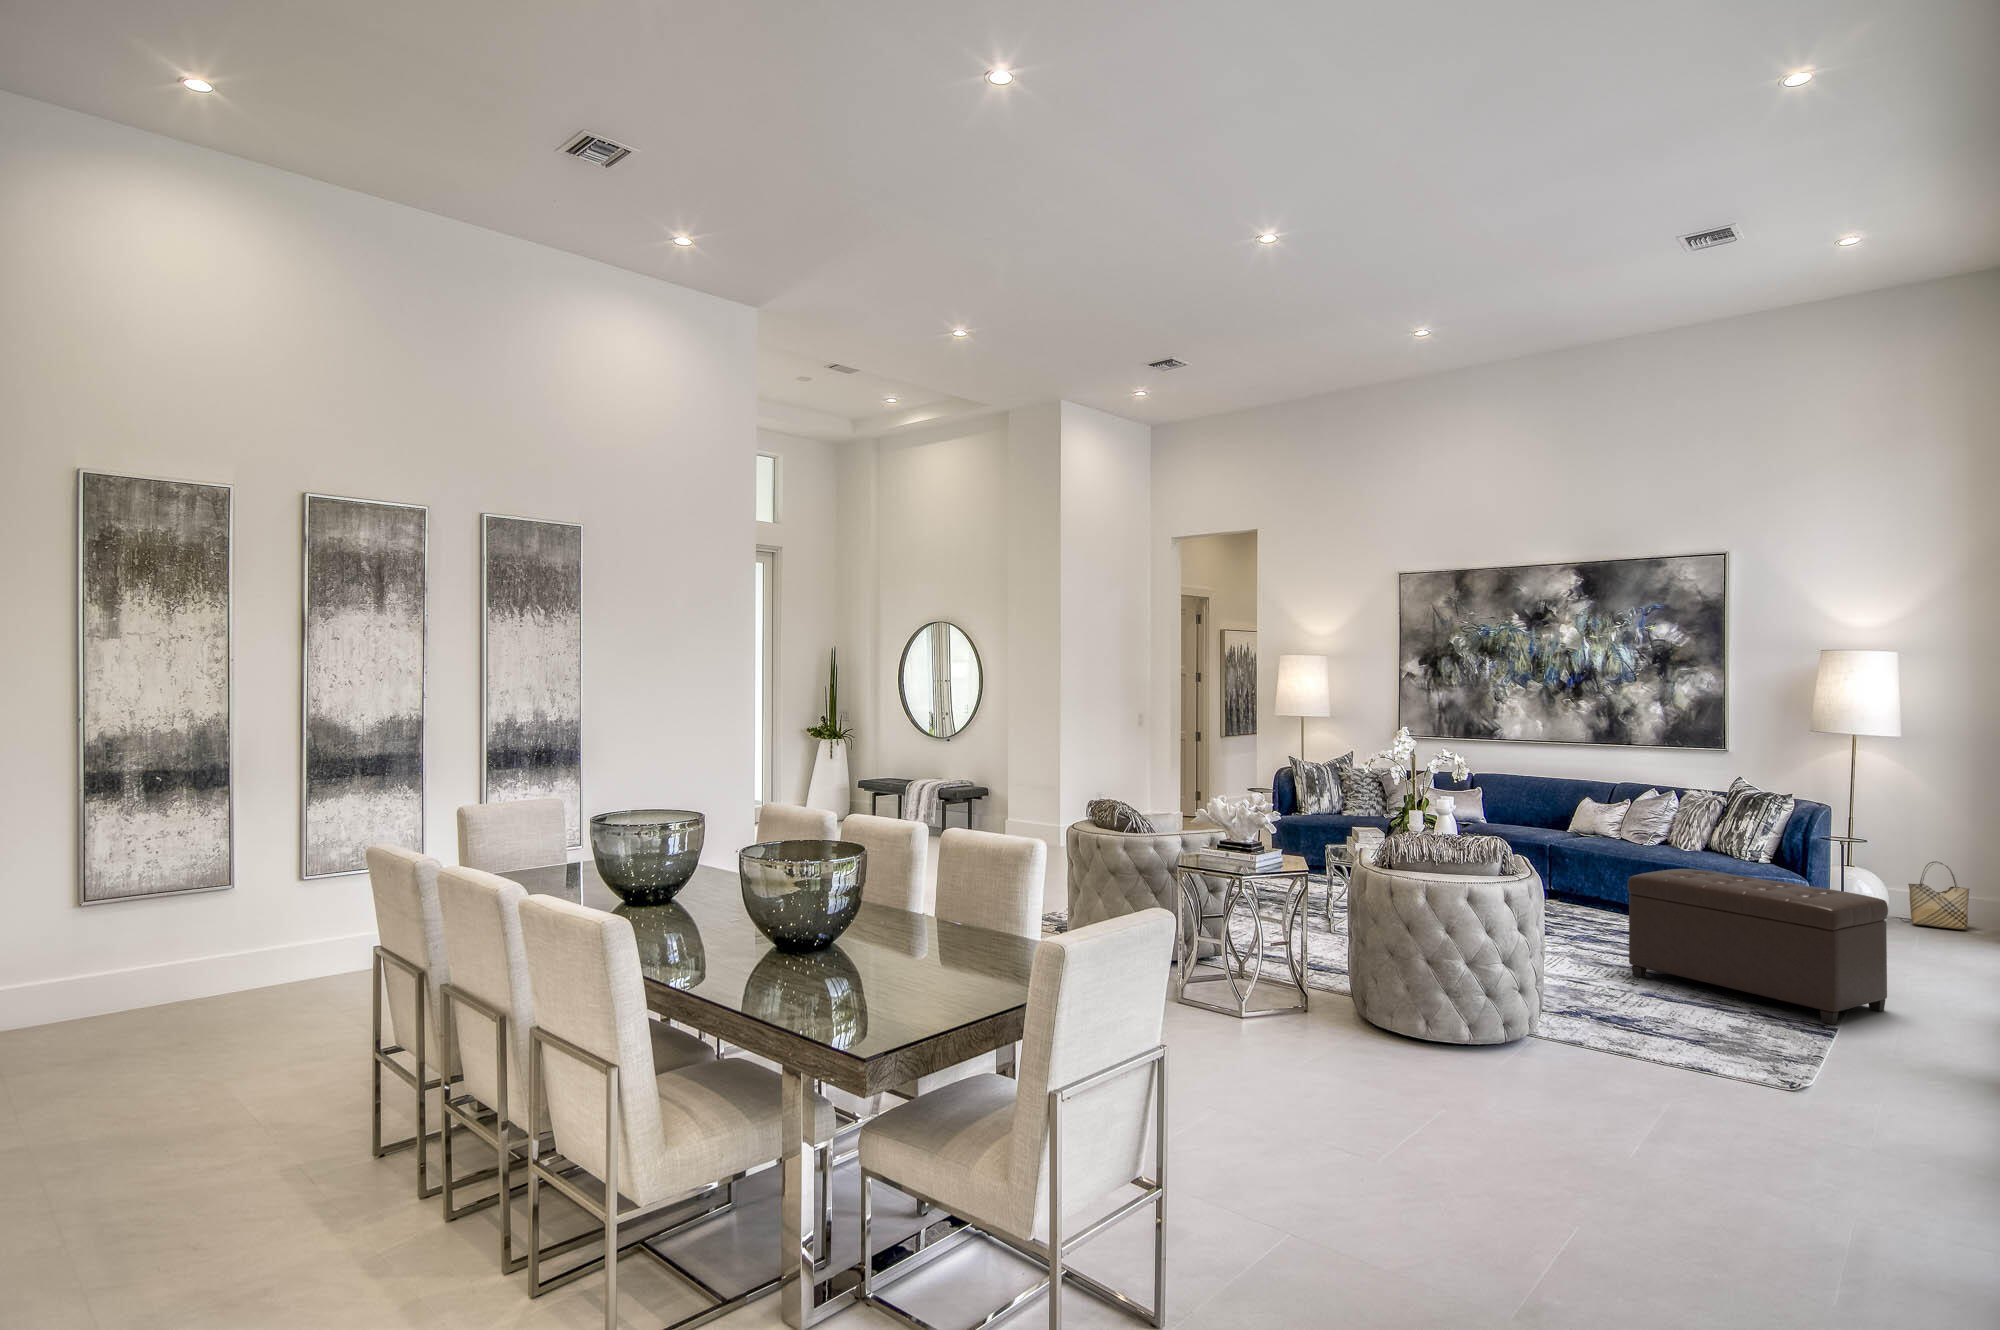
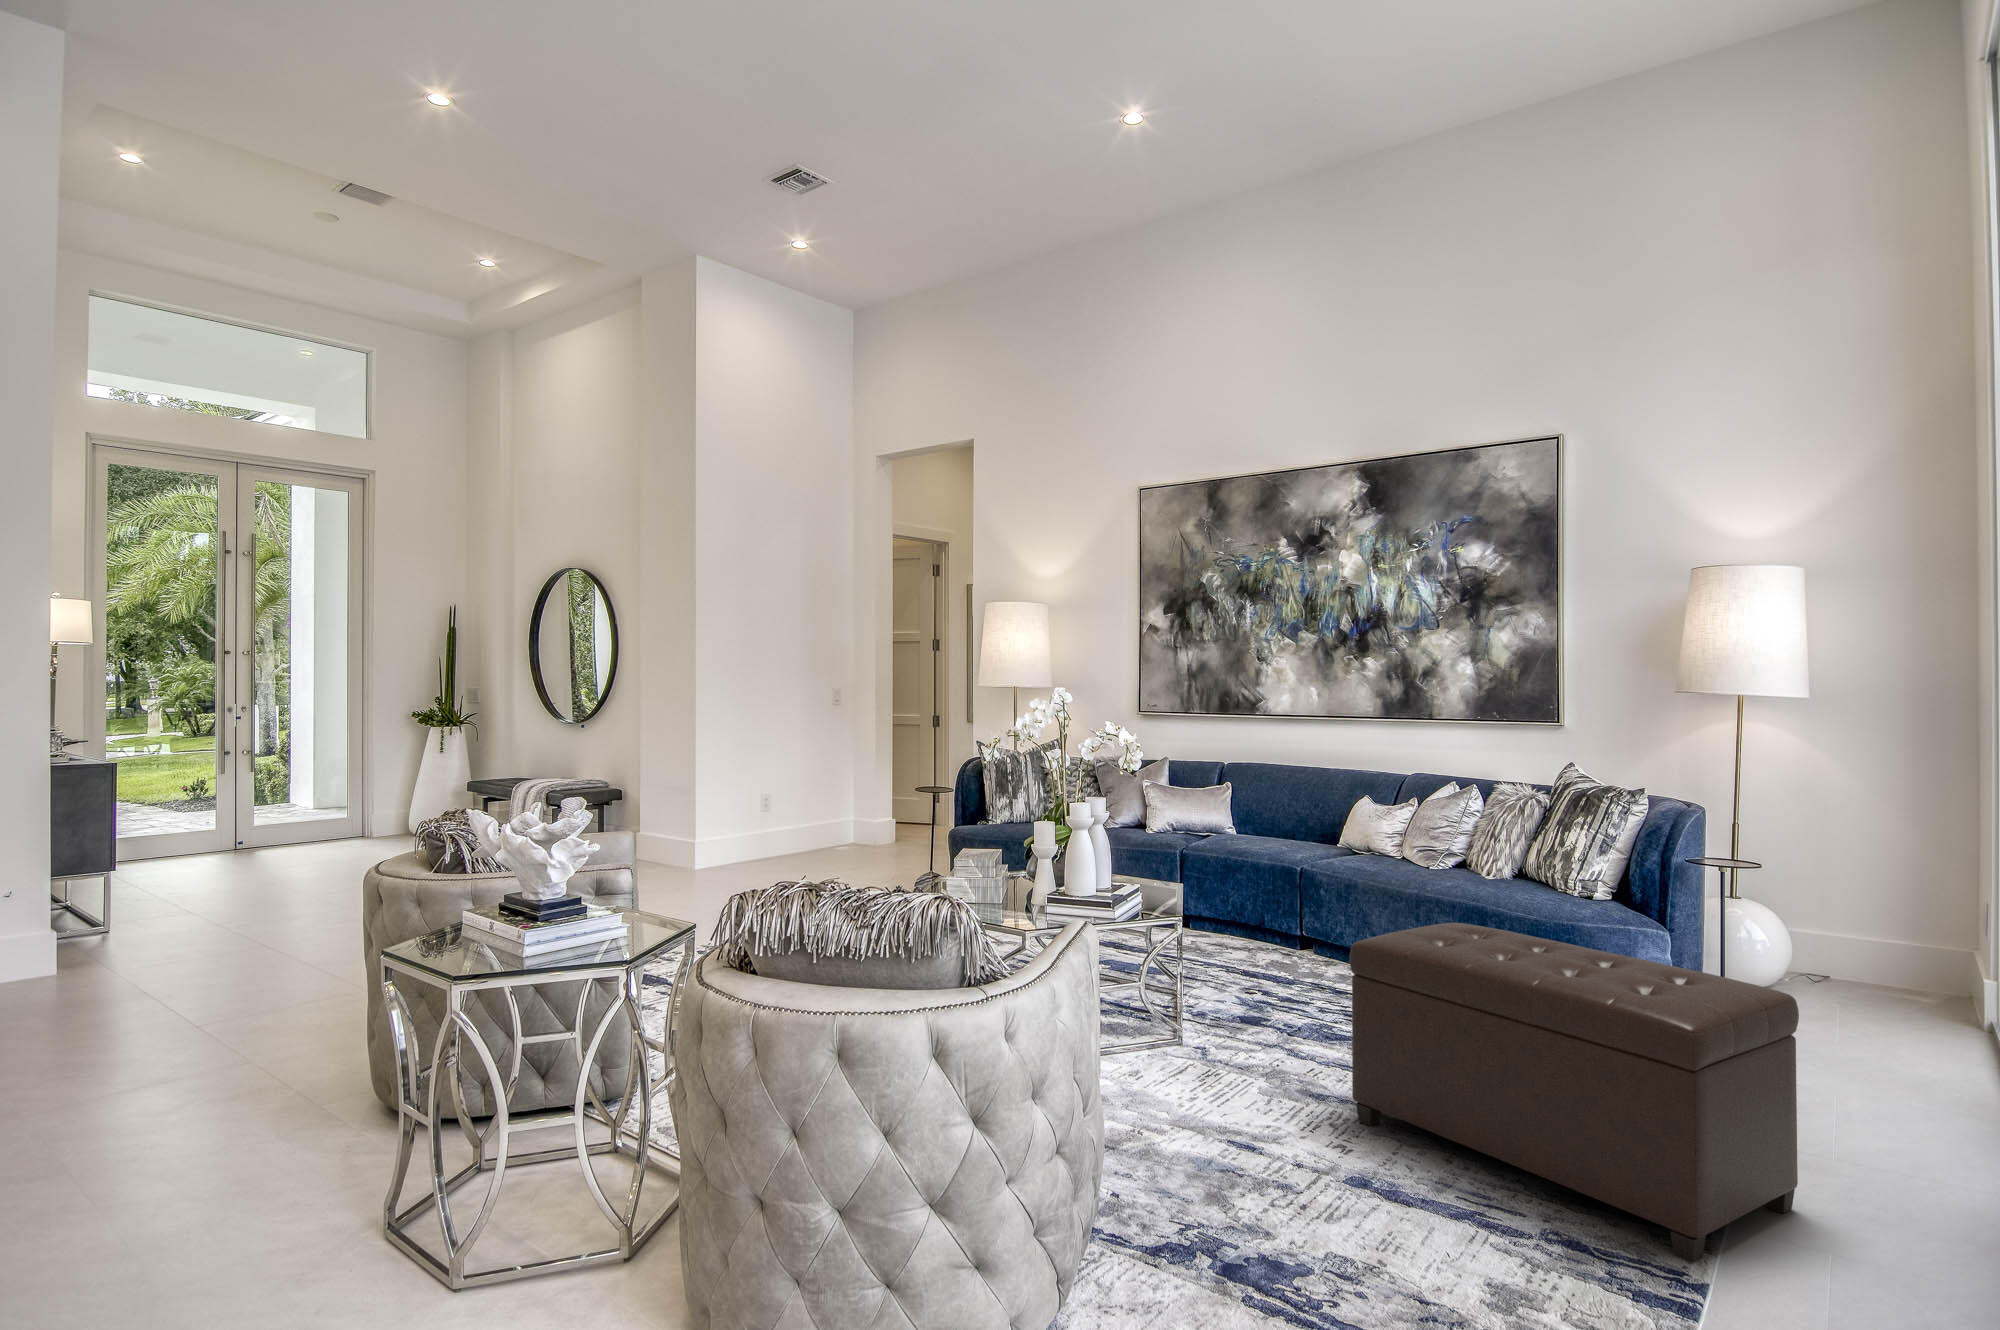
woven basket: present [1908,861,1970,929] -> none [1818,889,1909,996]

